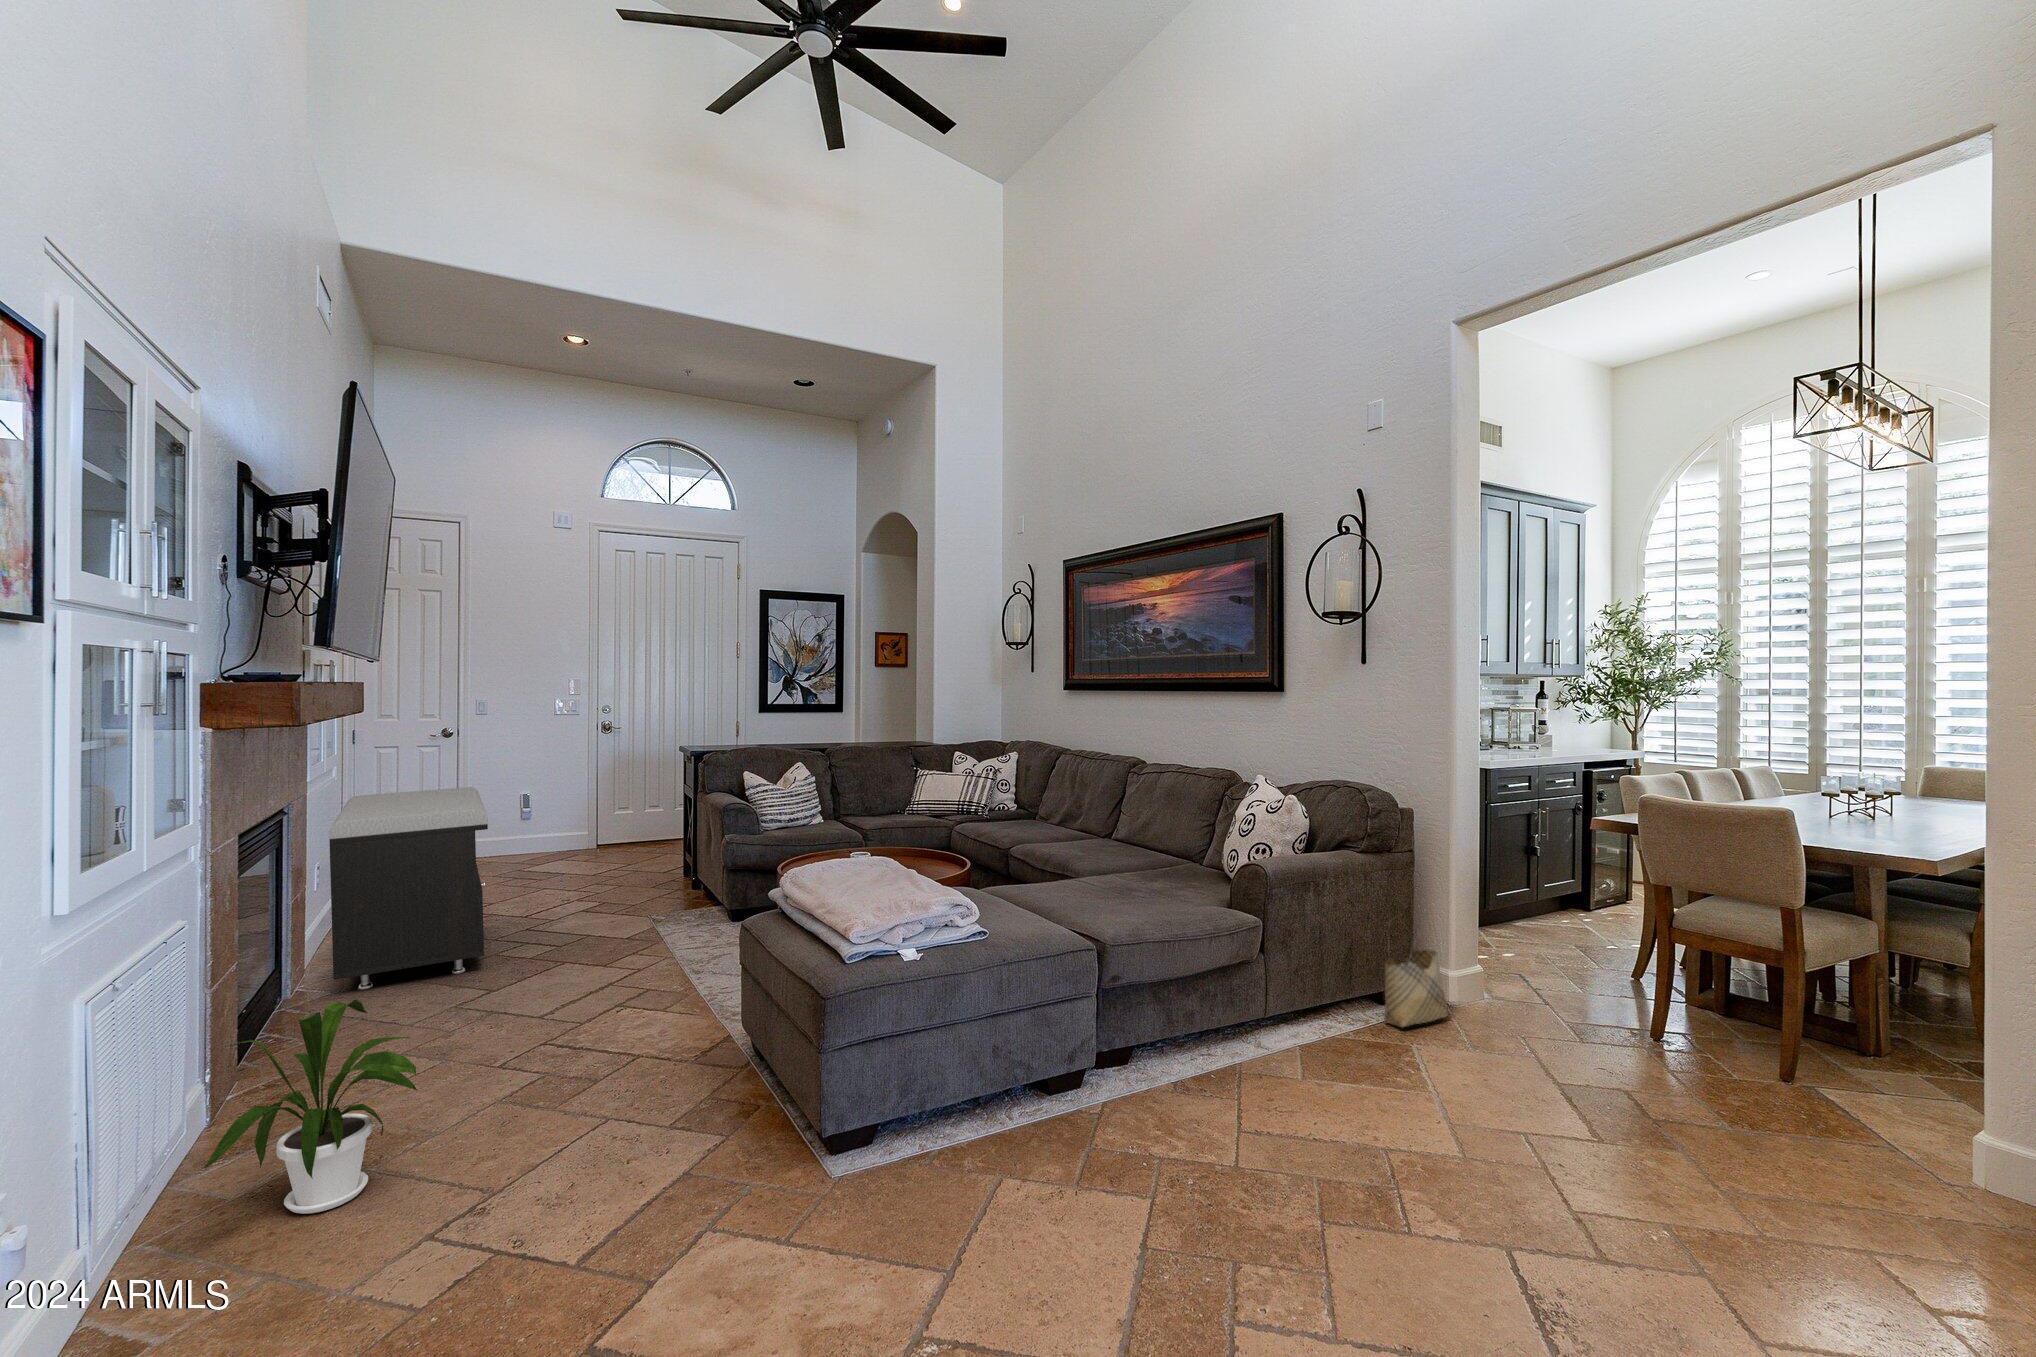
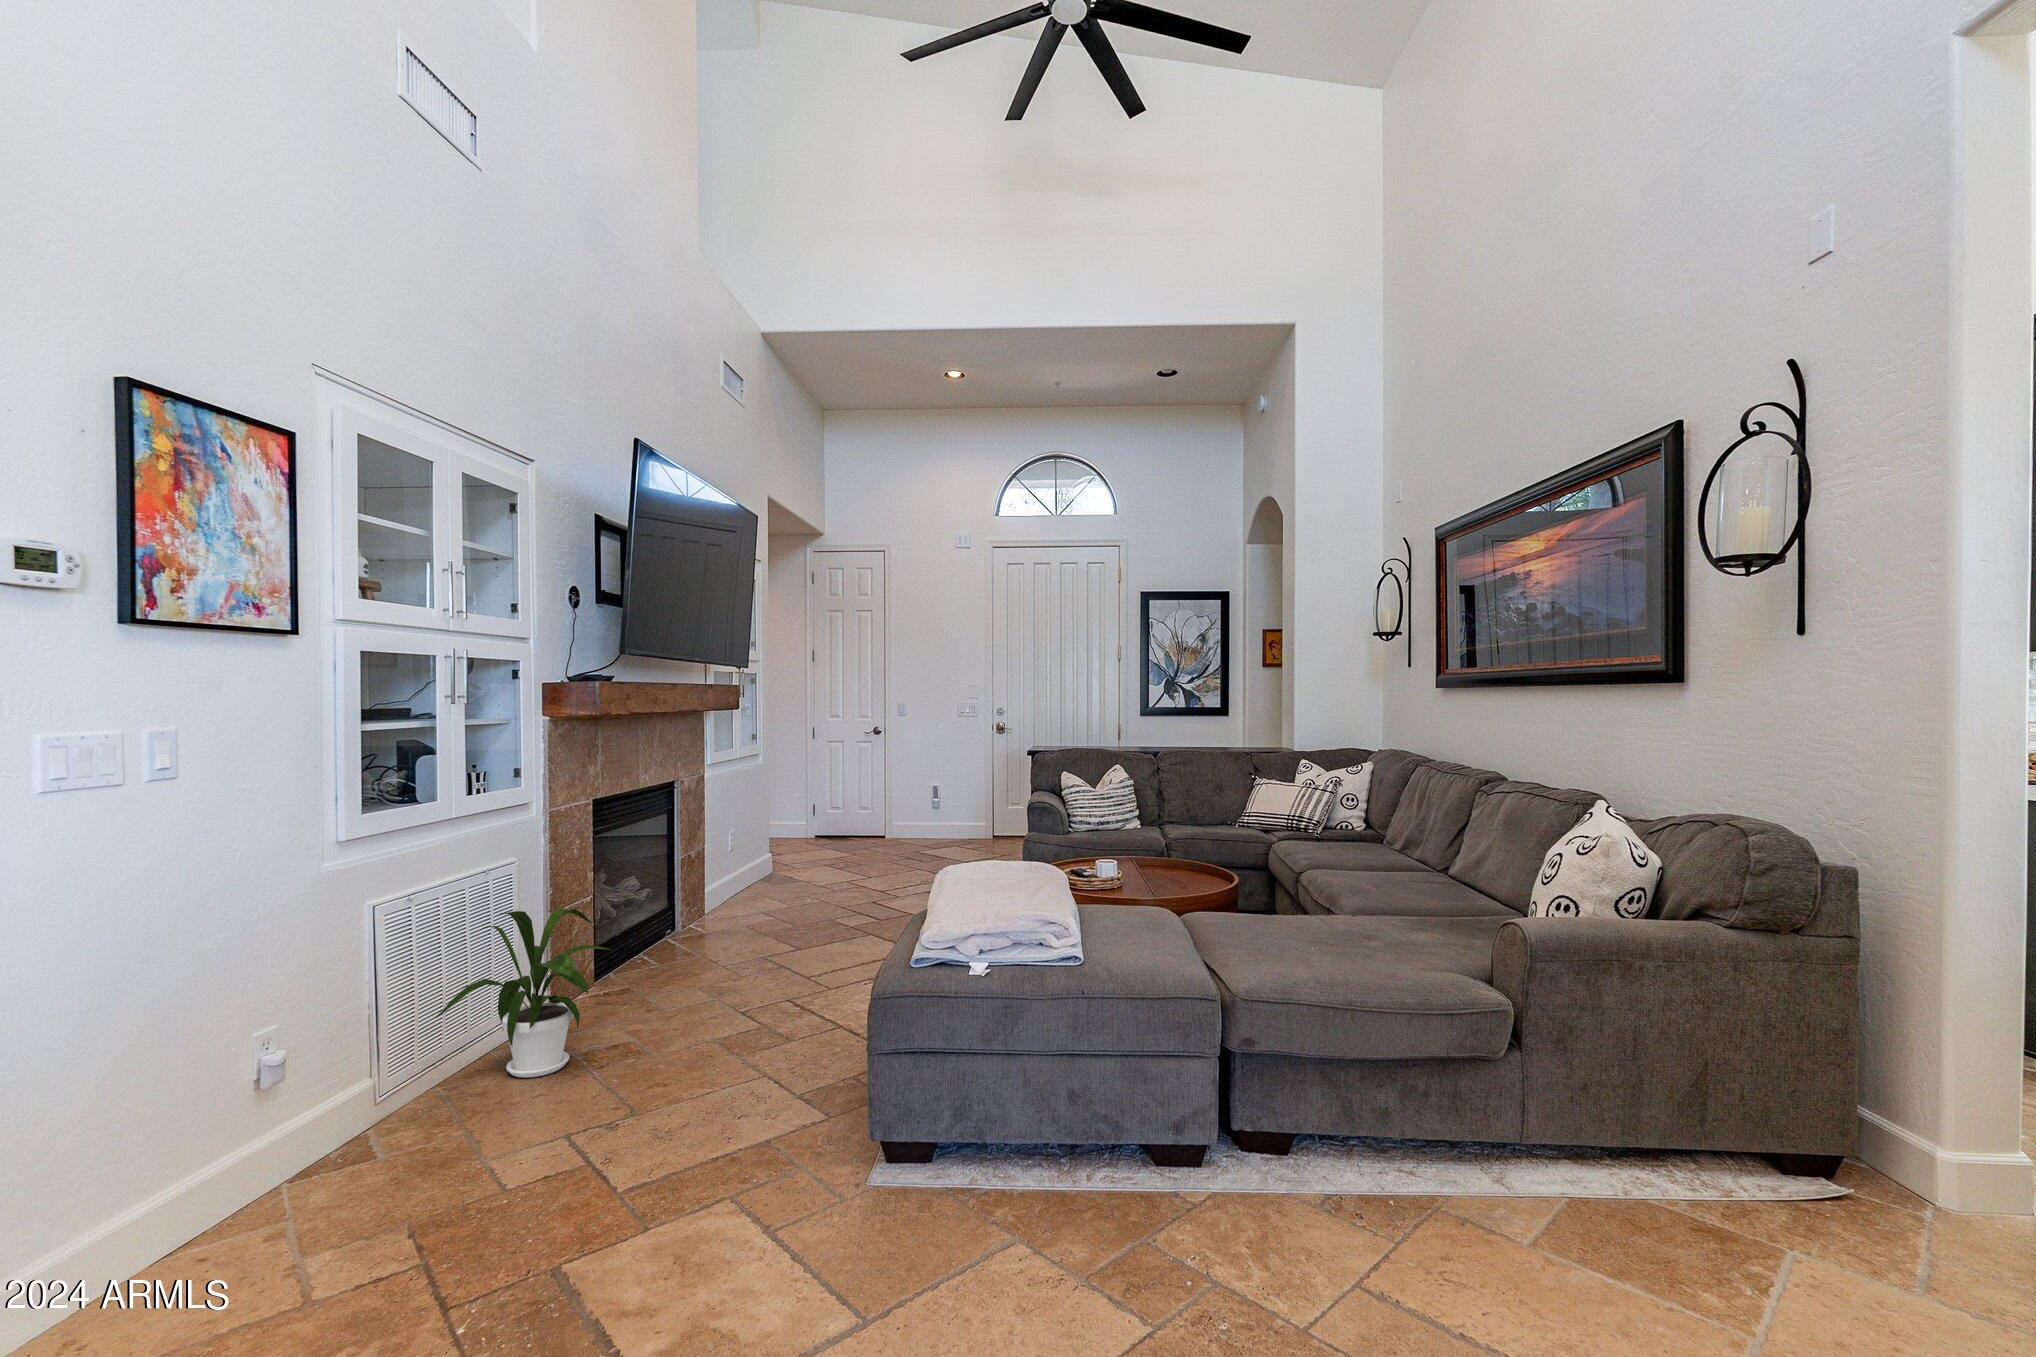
storage bench: present [329,787,488,990] -> none [701,763,847,919]
woven basket: present [1384,918,1448,1027] -> none [1754,1038,1900,1230]

